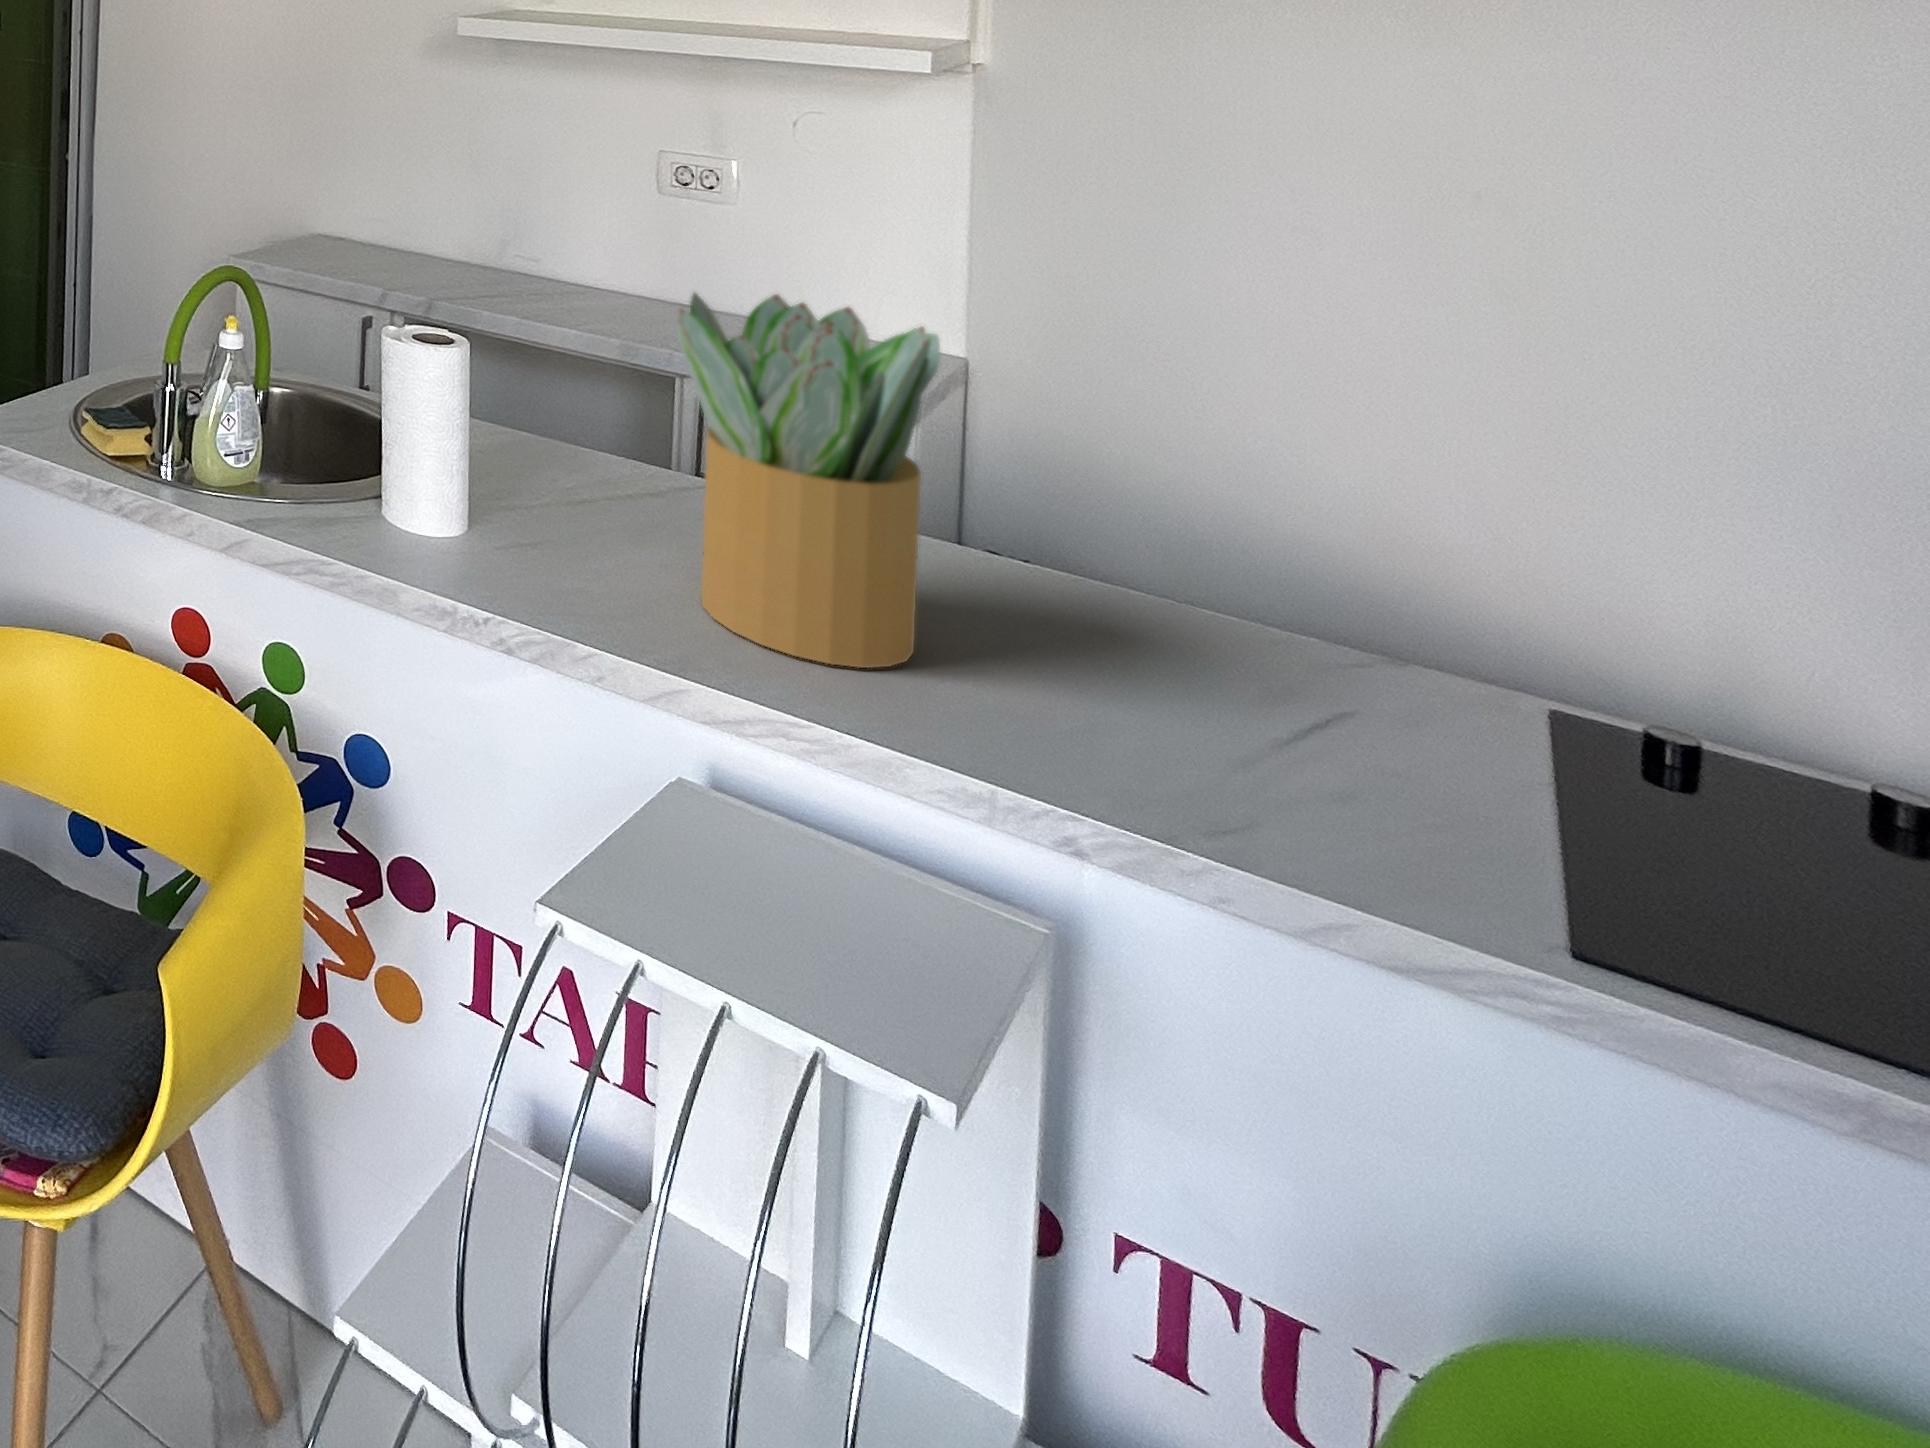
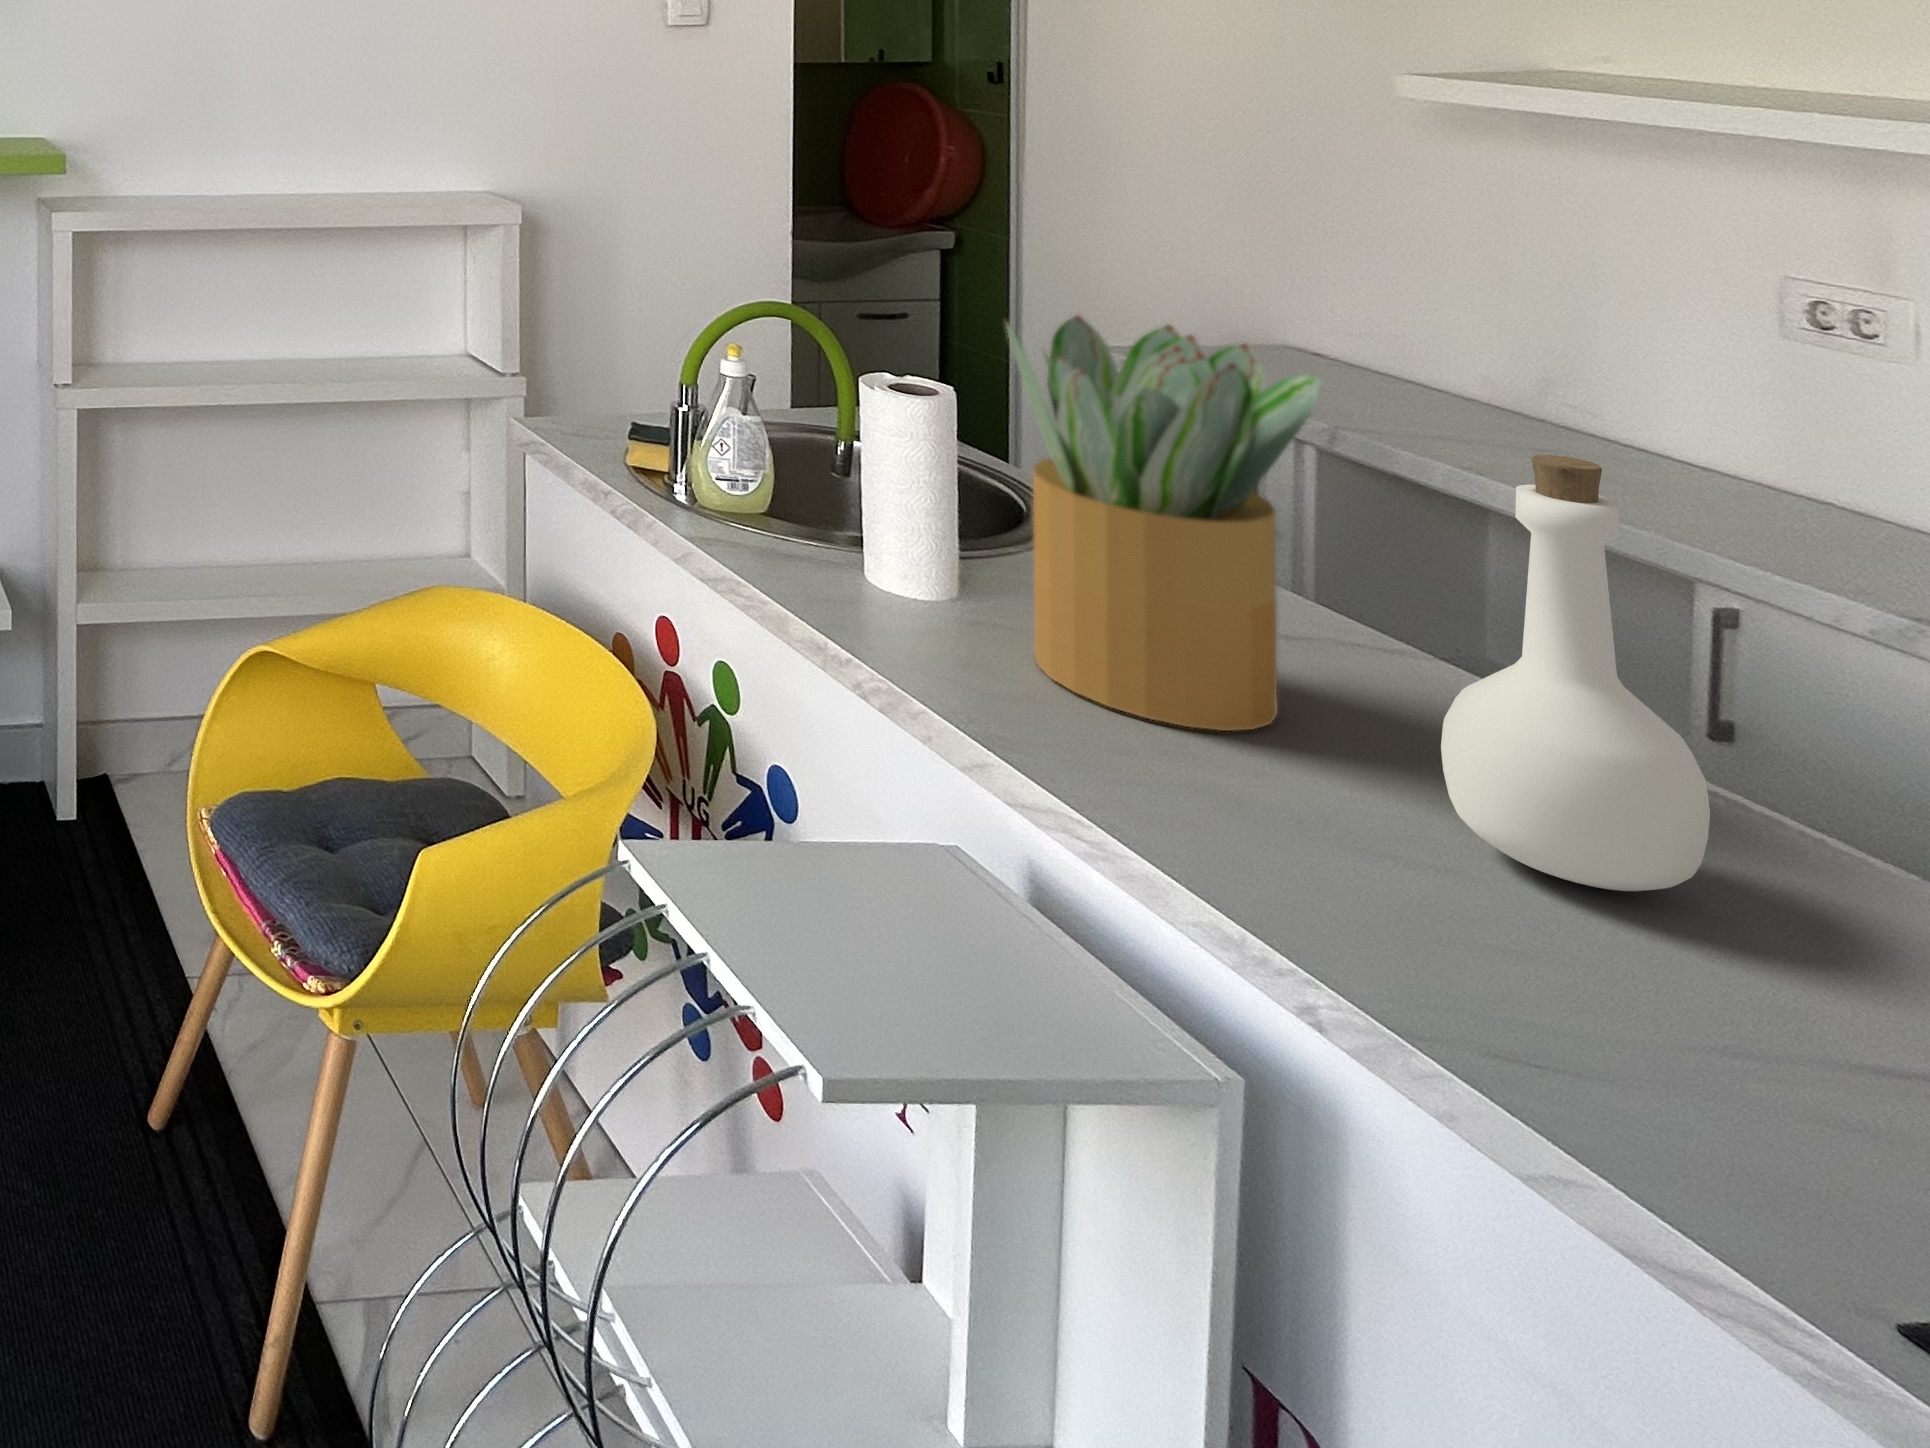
bottle: none [1114,394,1314,743] -> present [1441,455,1710,891]

